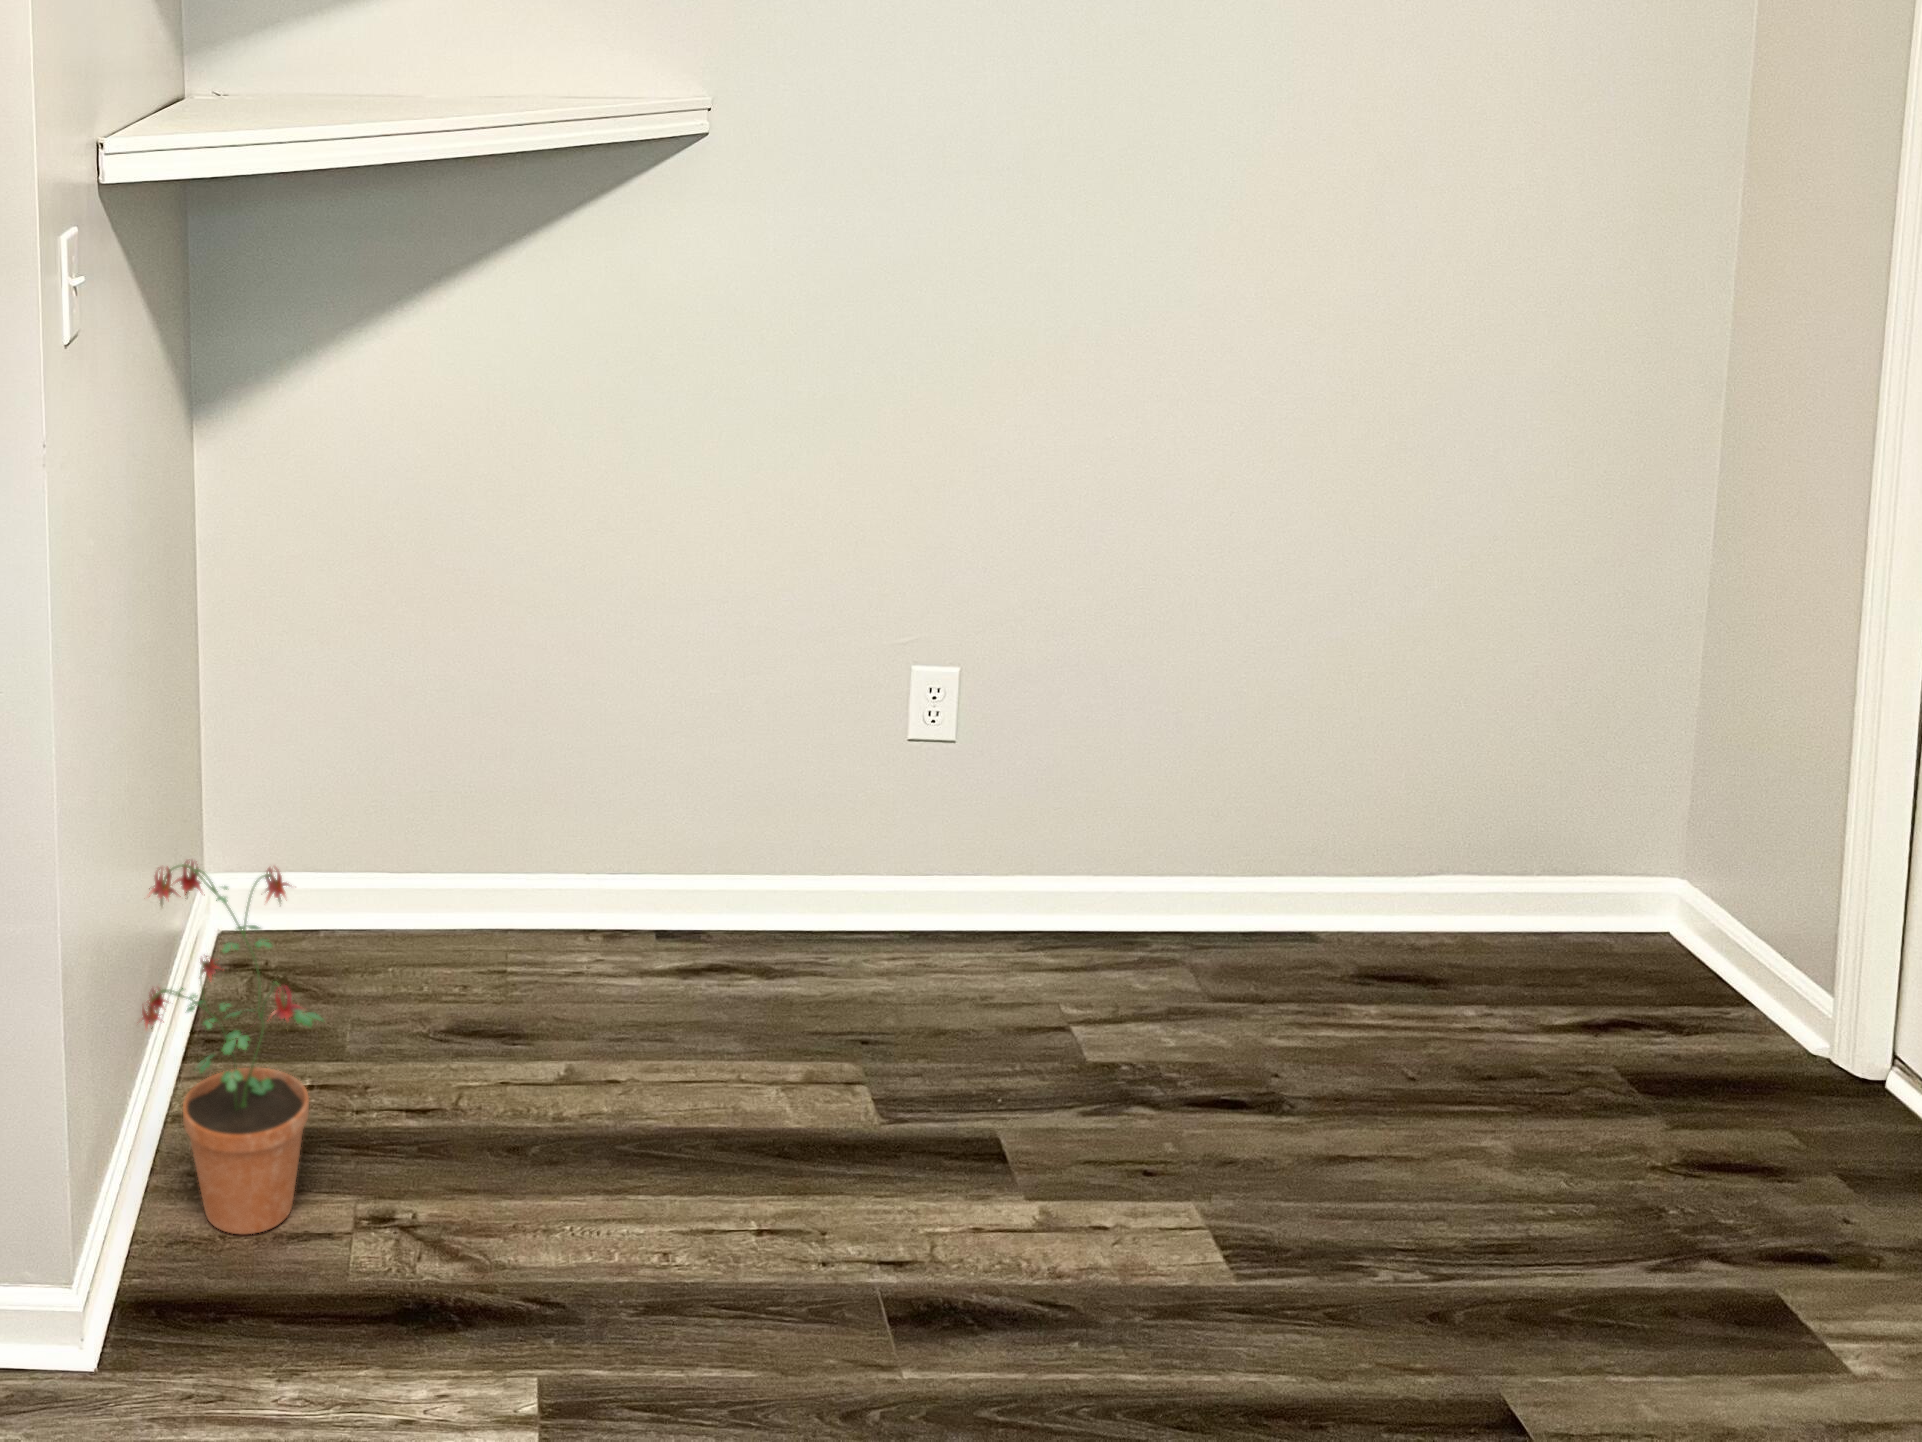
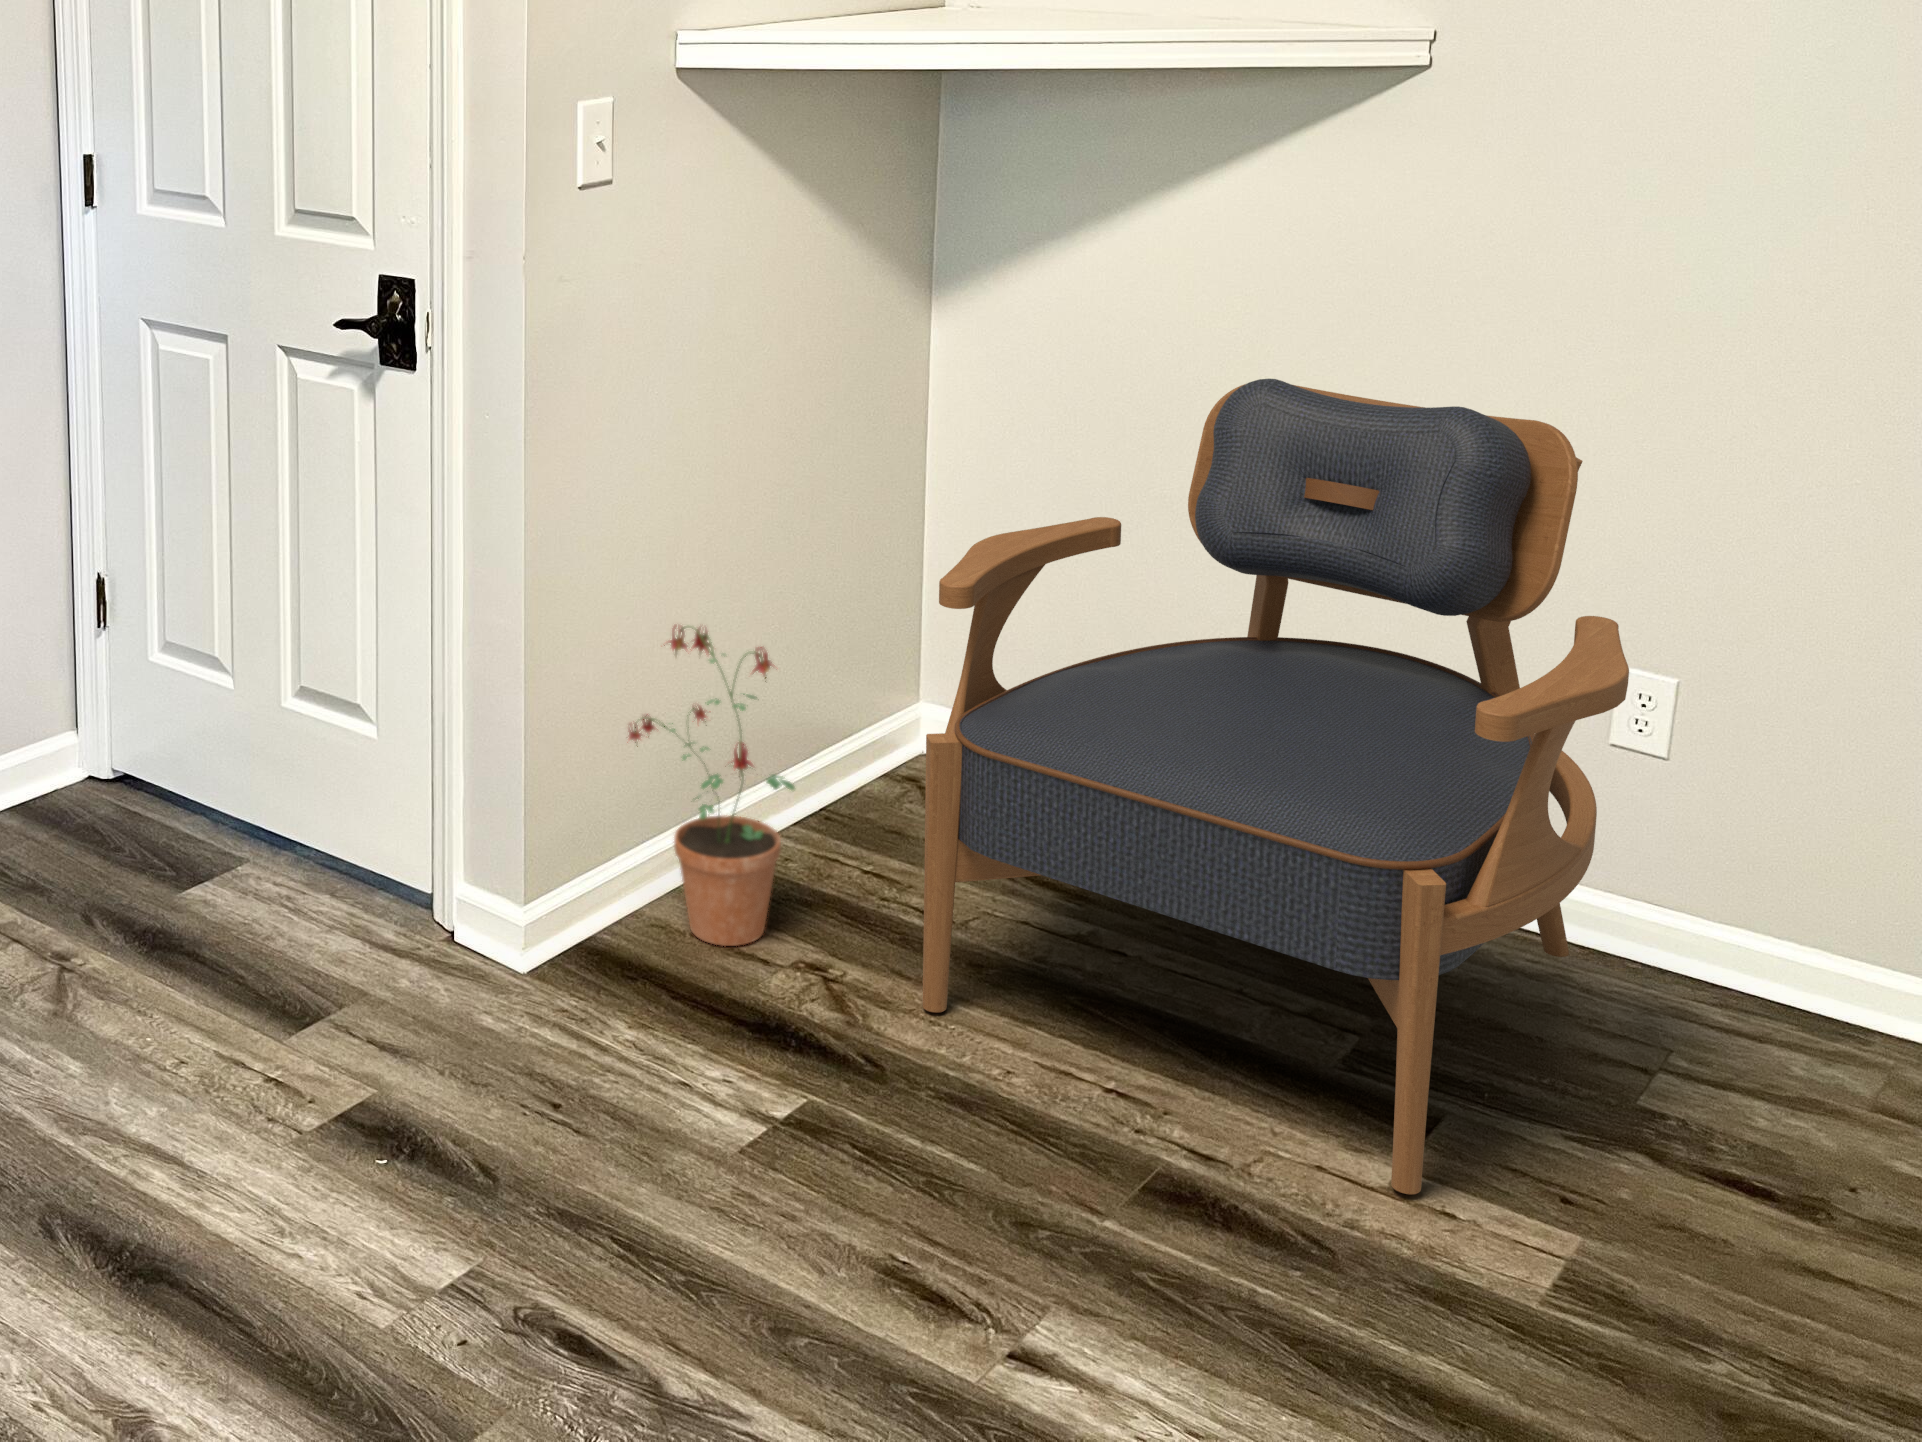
armchair: none [451,469,1104,1222] -> present [922,379,1629,1194]

